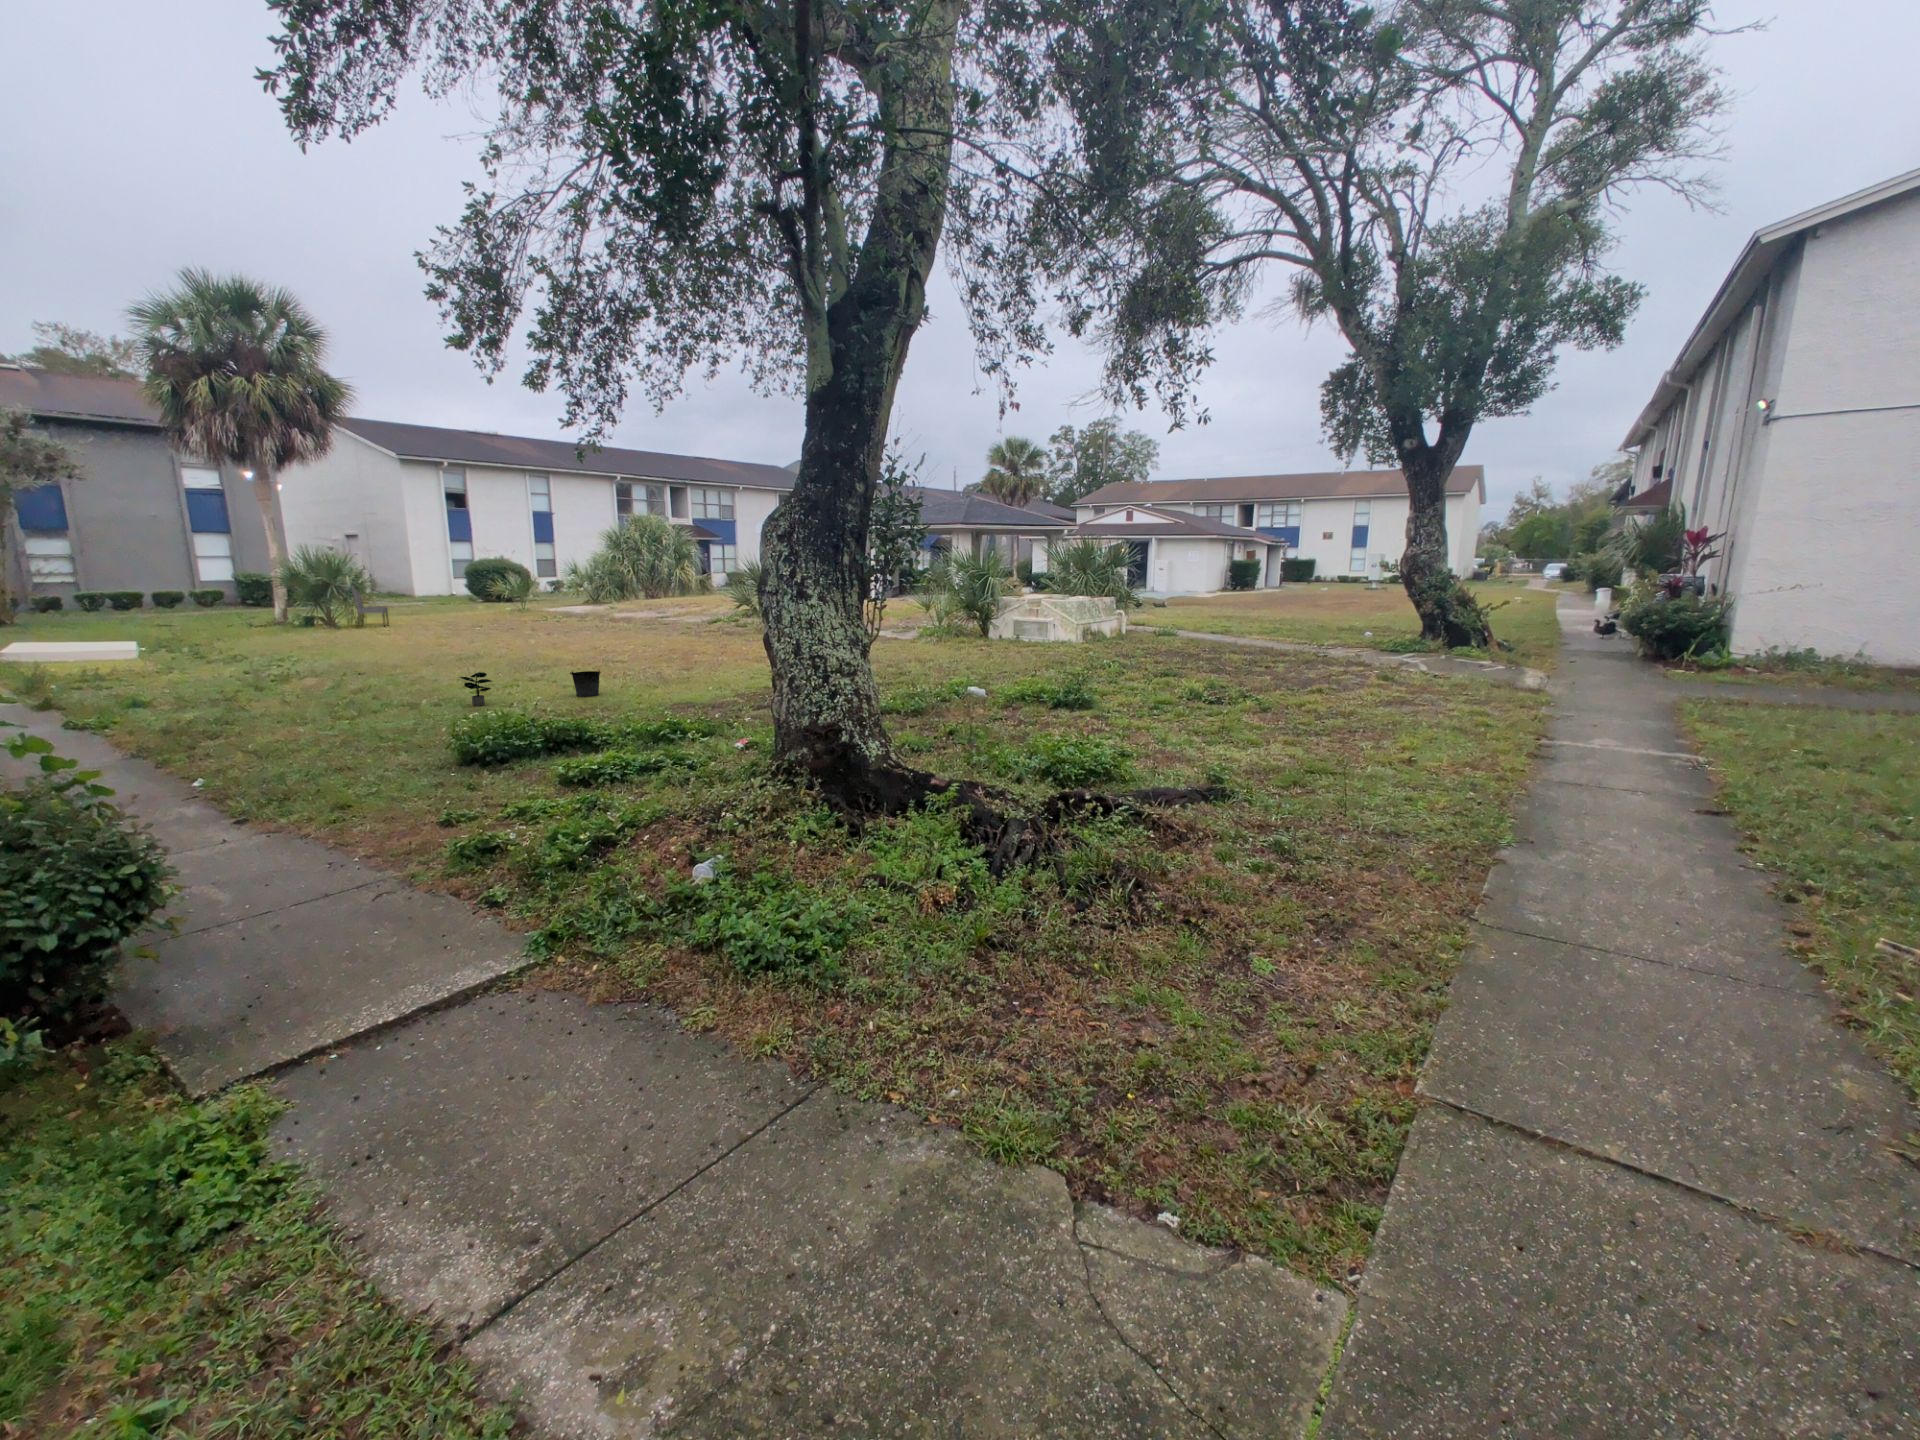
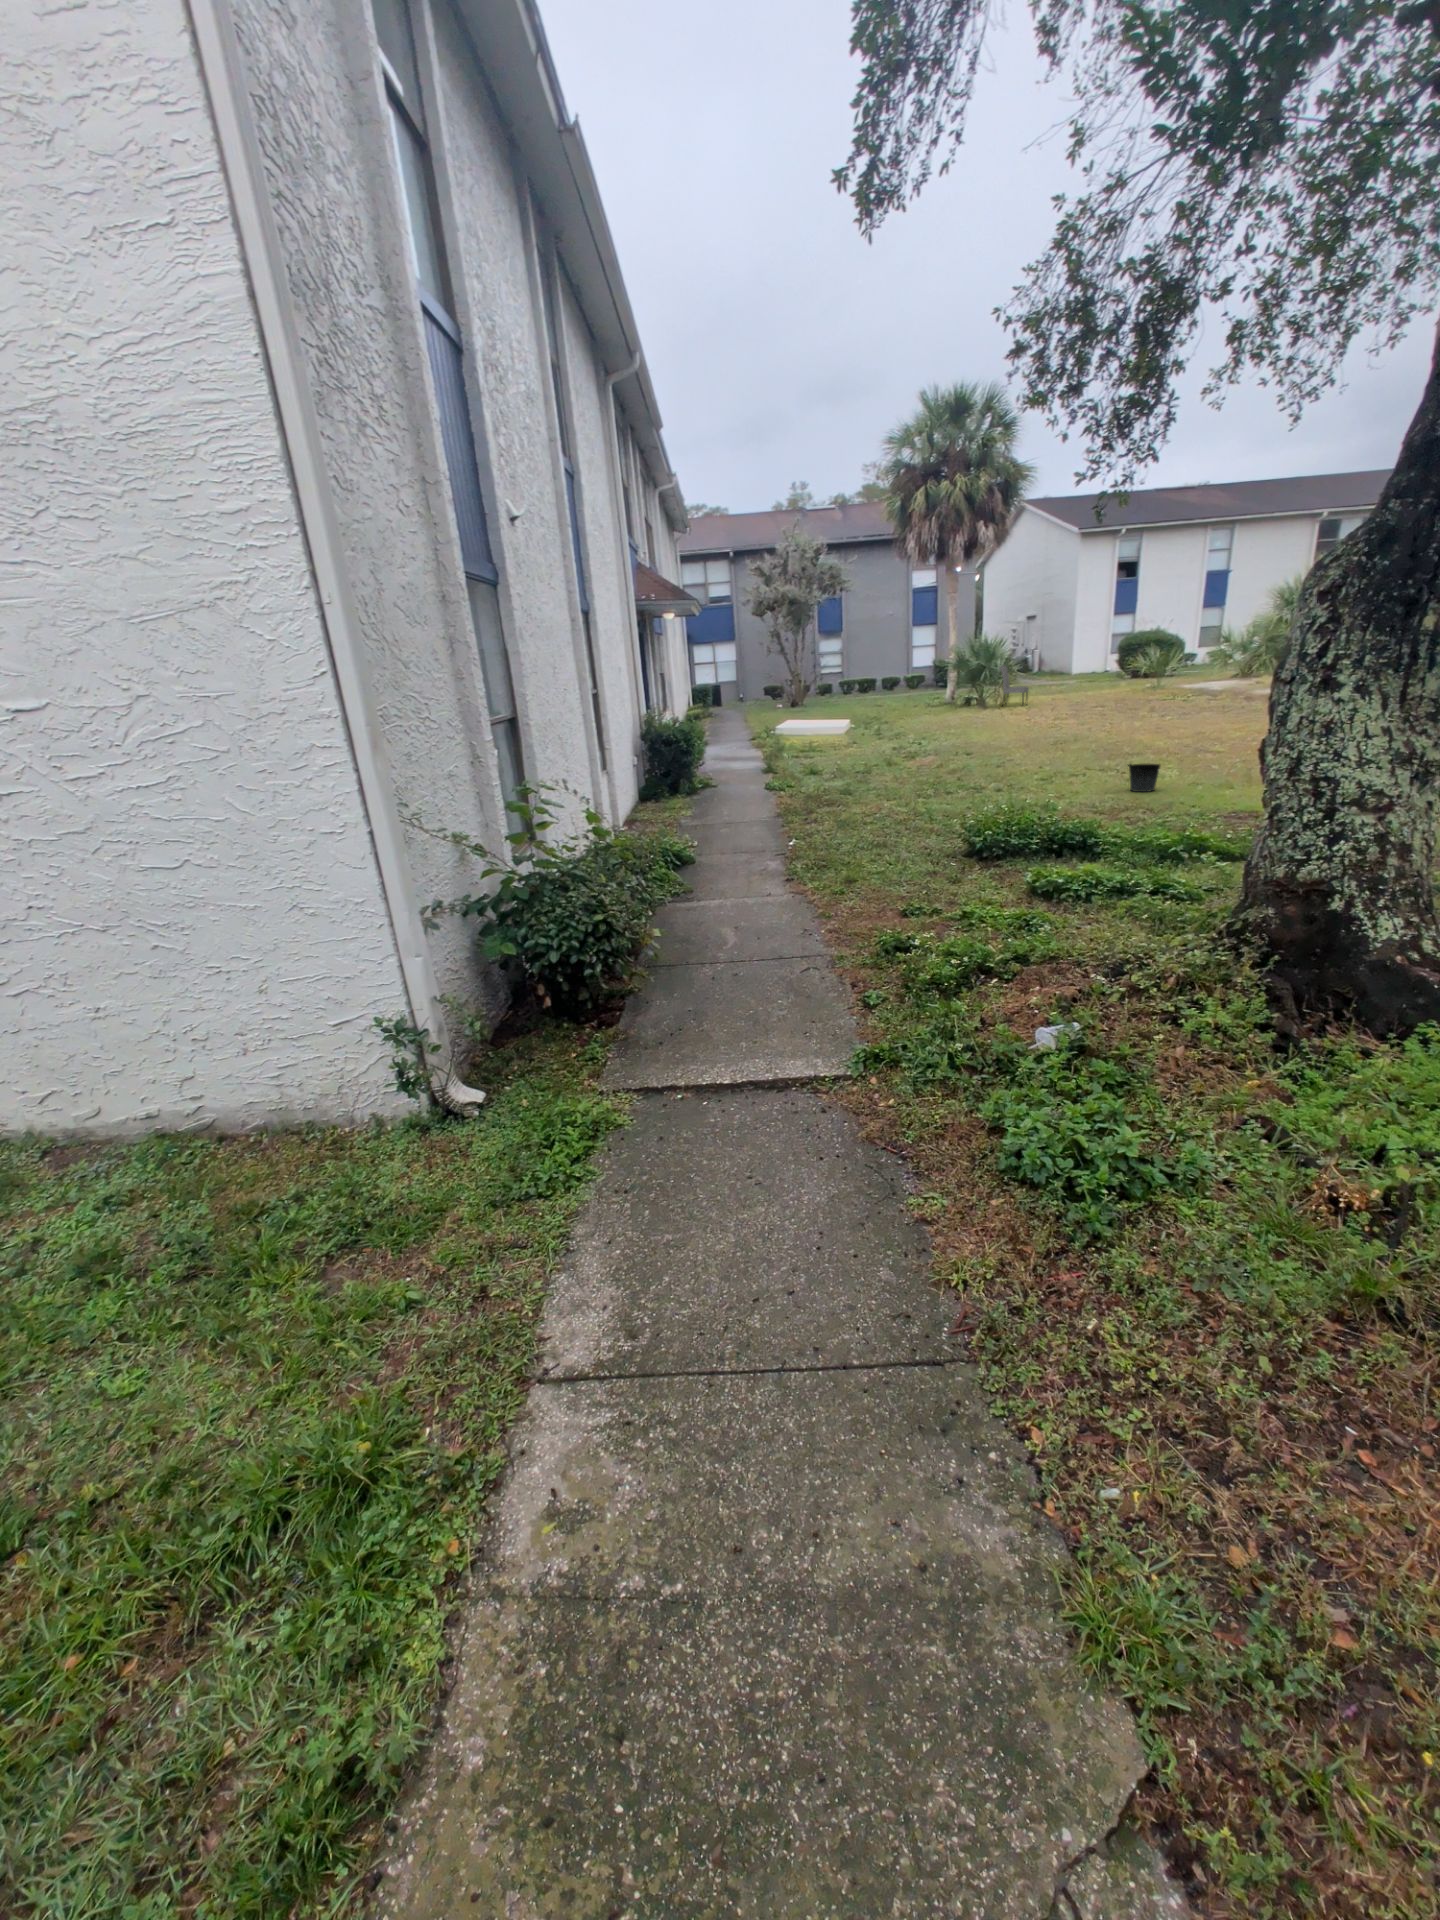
potted plant: present [460,672,492,706] -> none [1017,760,1047,793]

